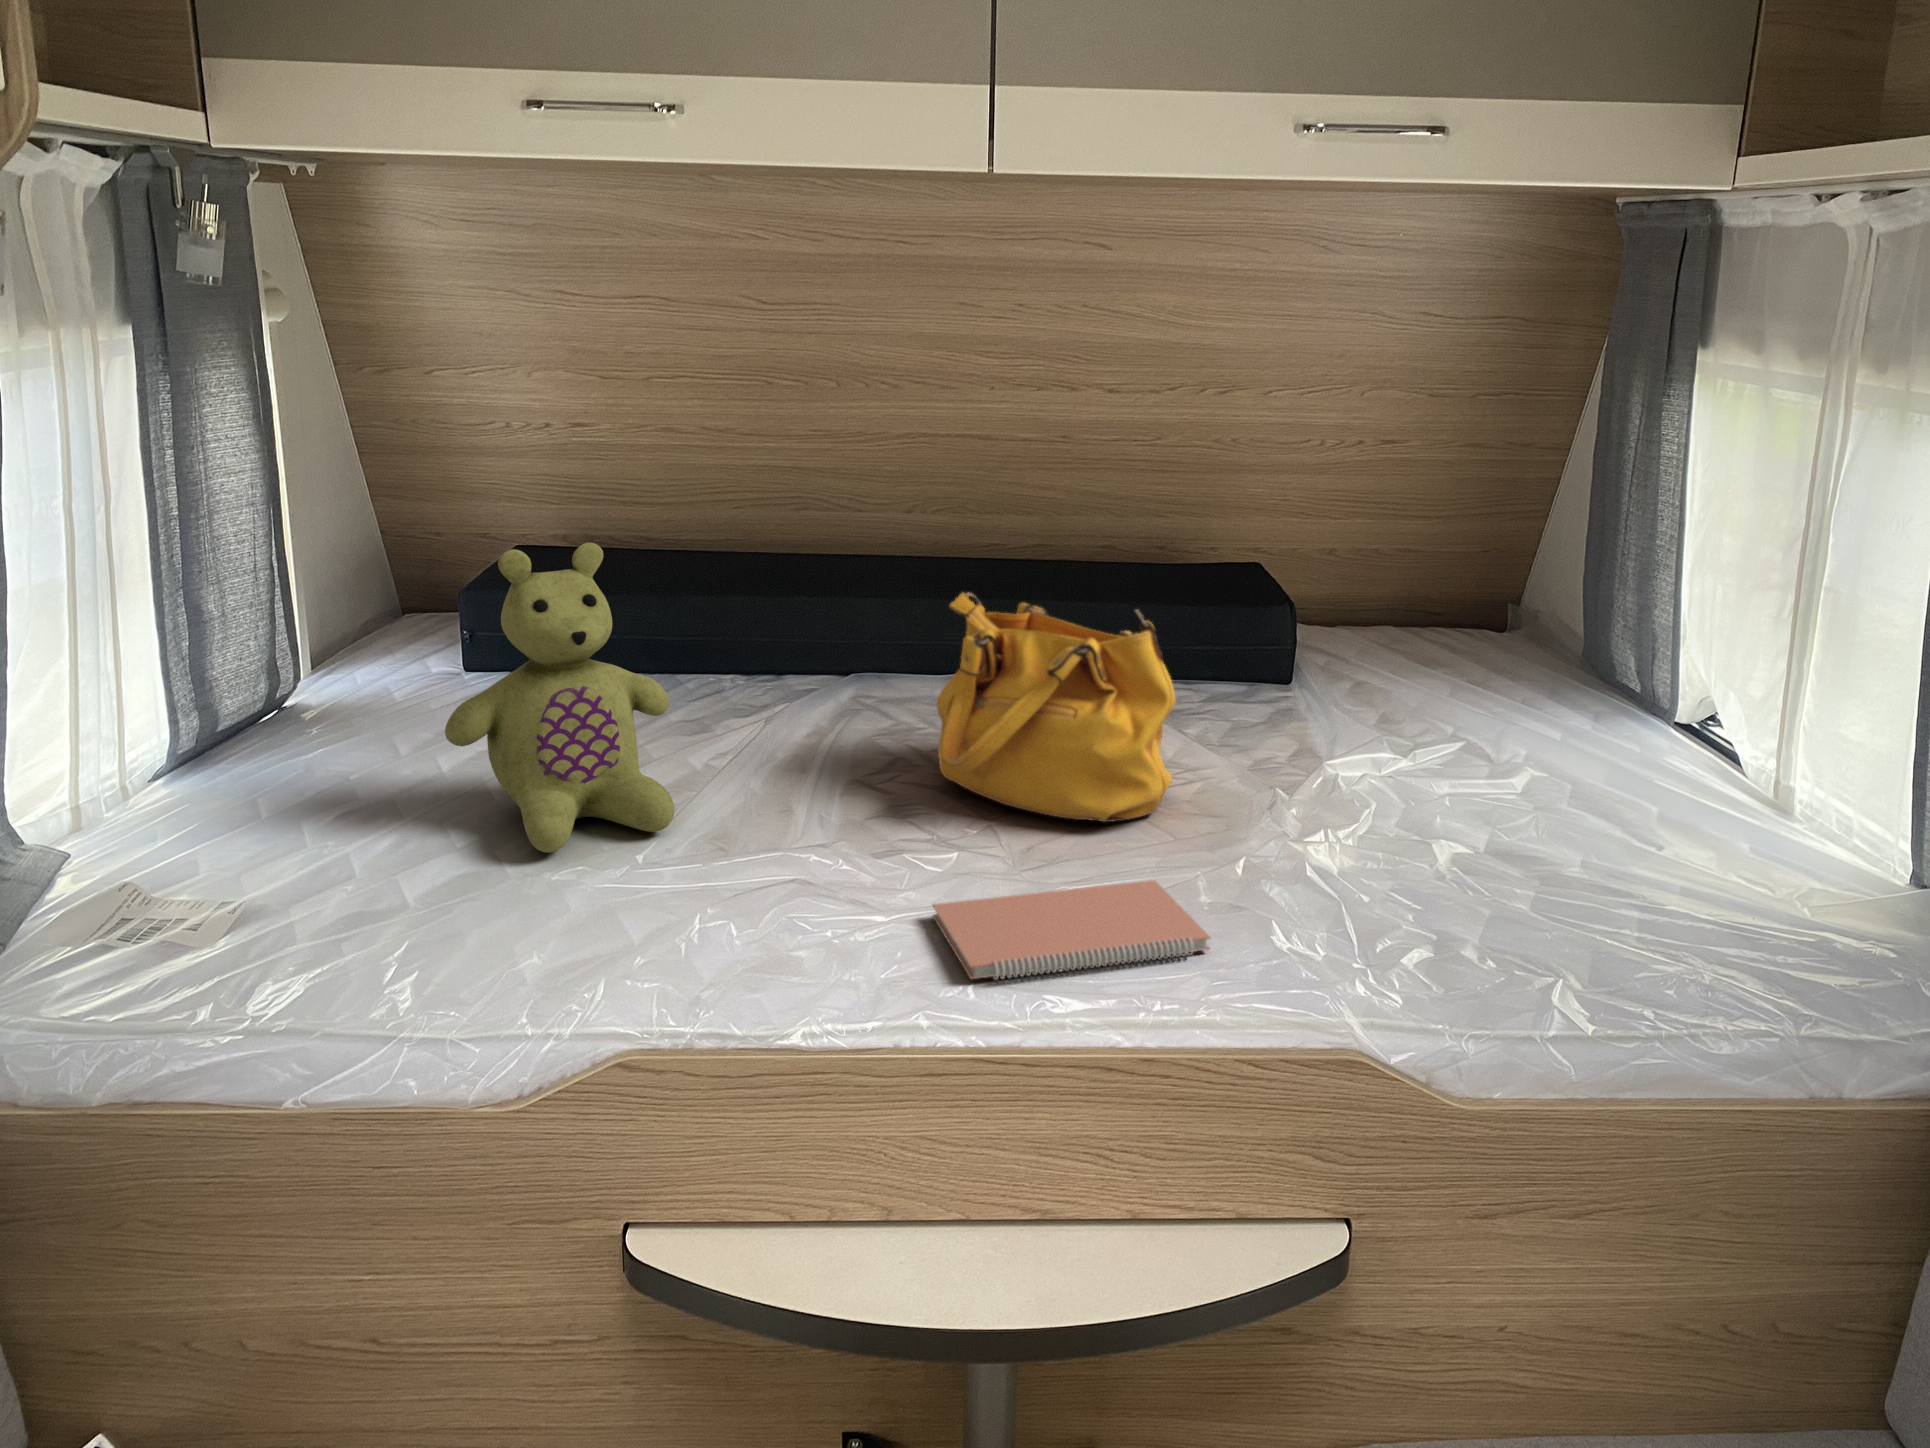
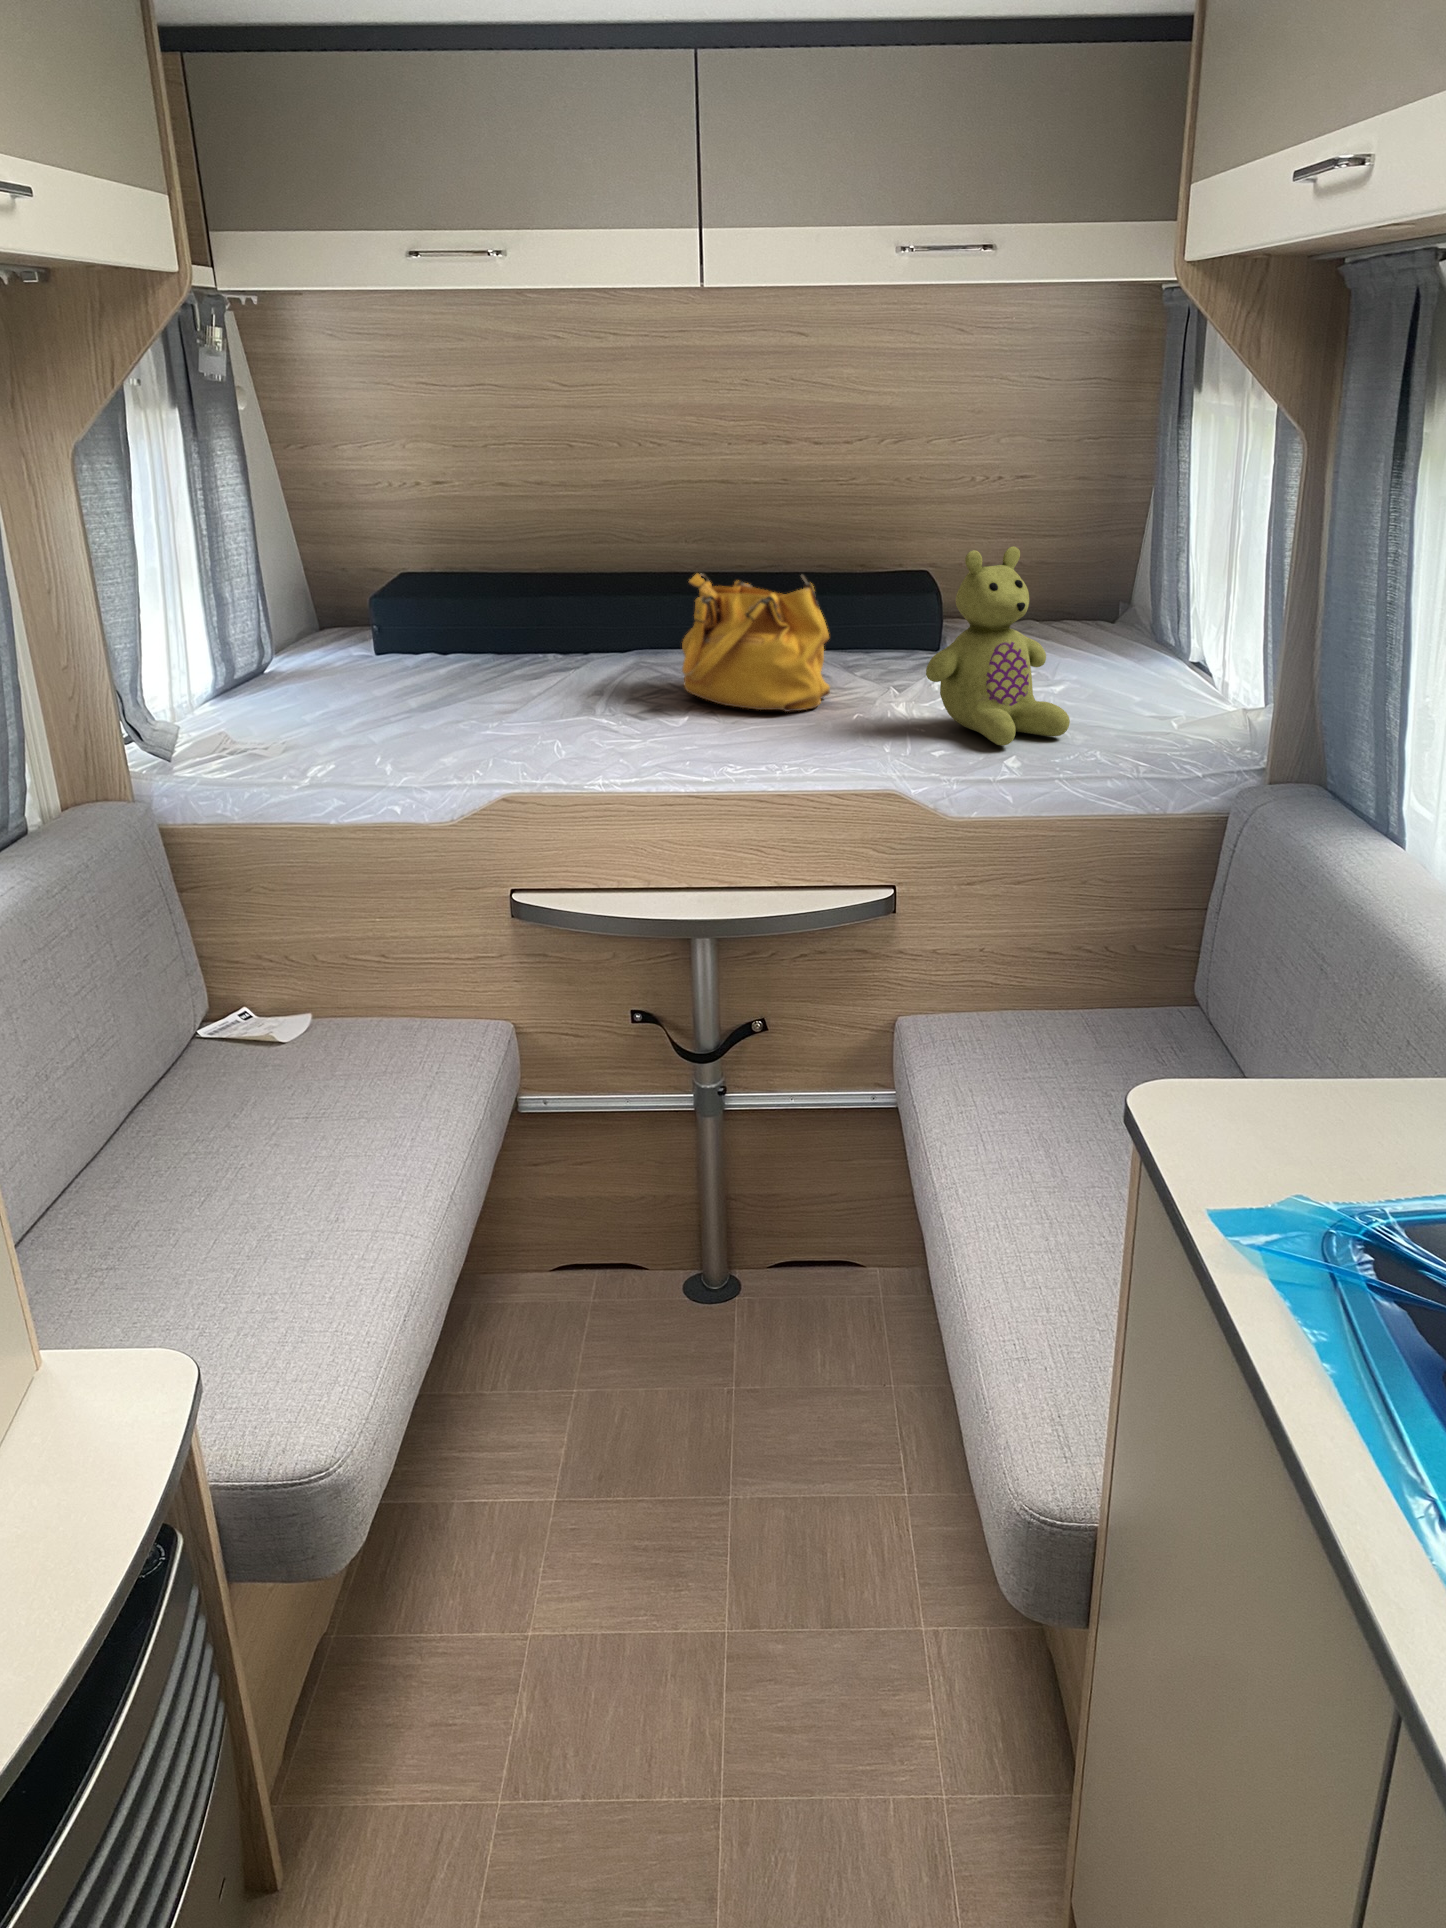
stuffed bear: present [445,543,674,853] -> present [926,546,1070,746]
notebook: present [933,880,1210,980] -> none [670,732,828,770]

